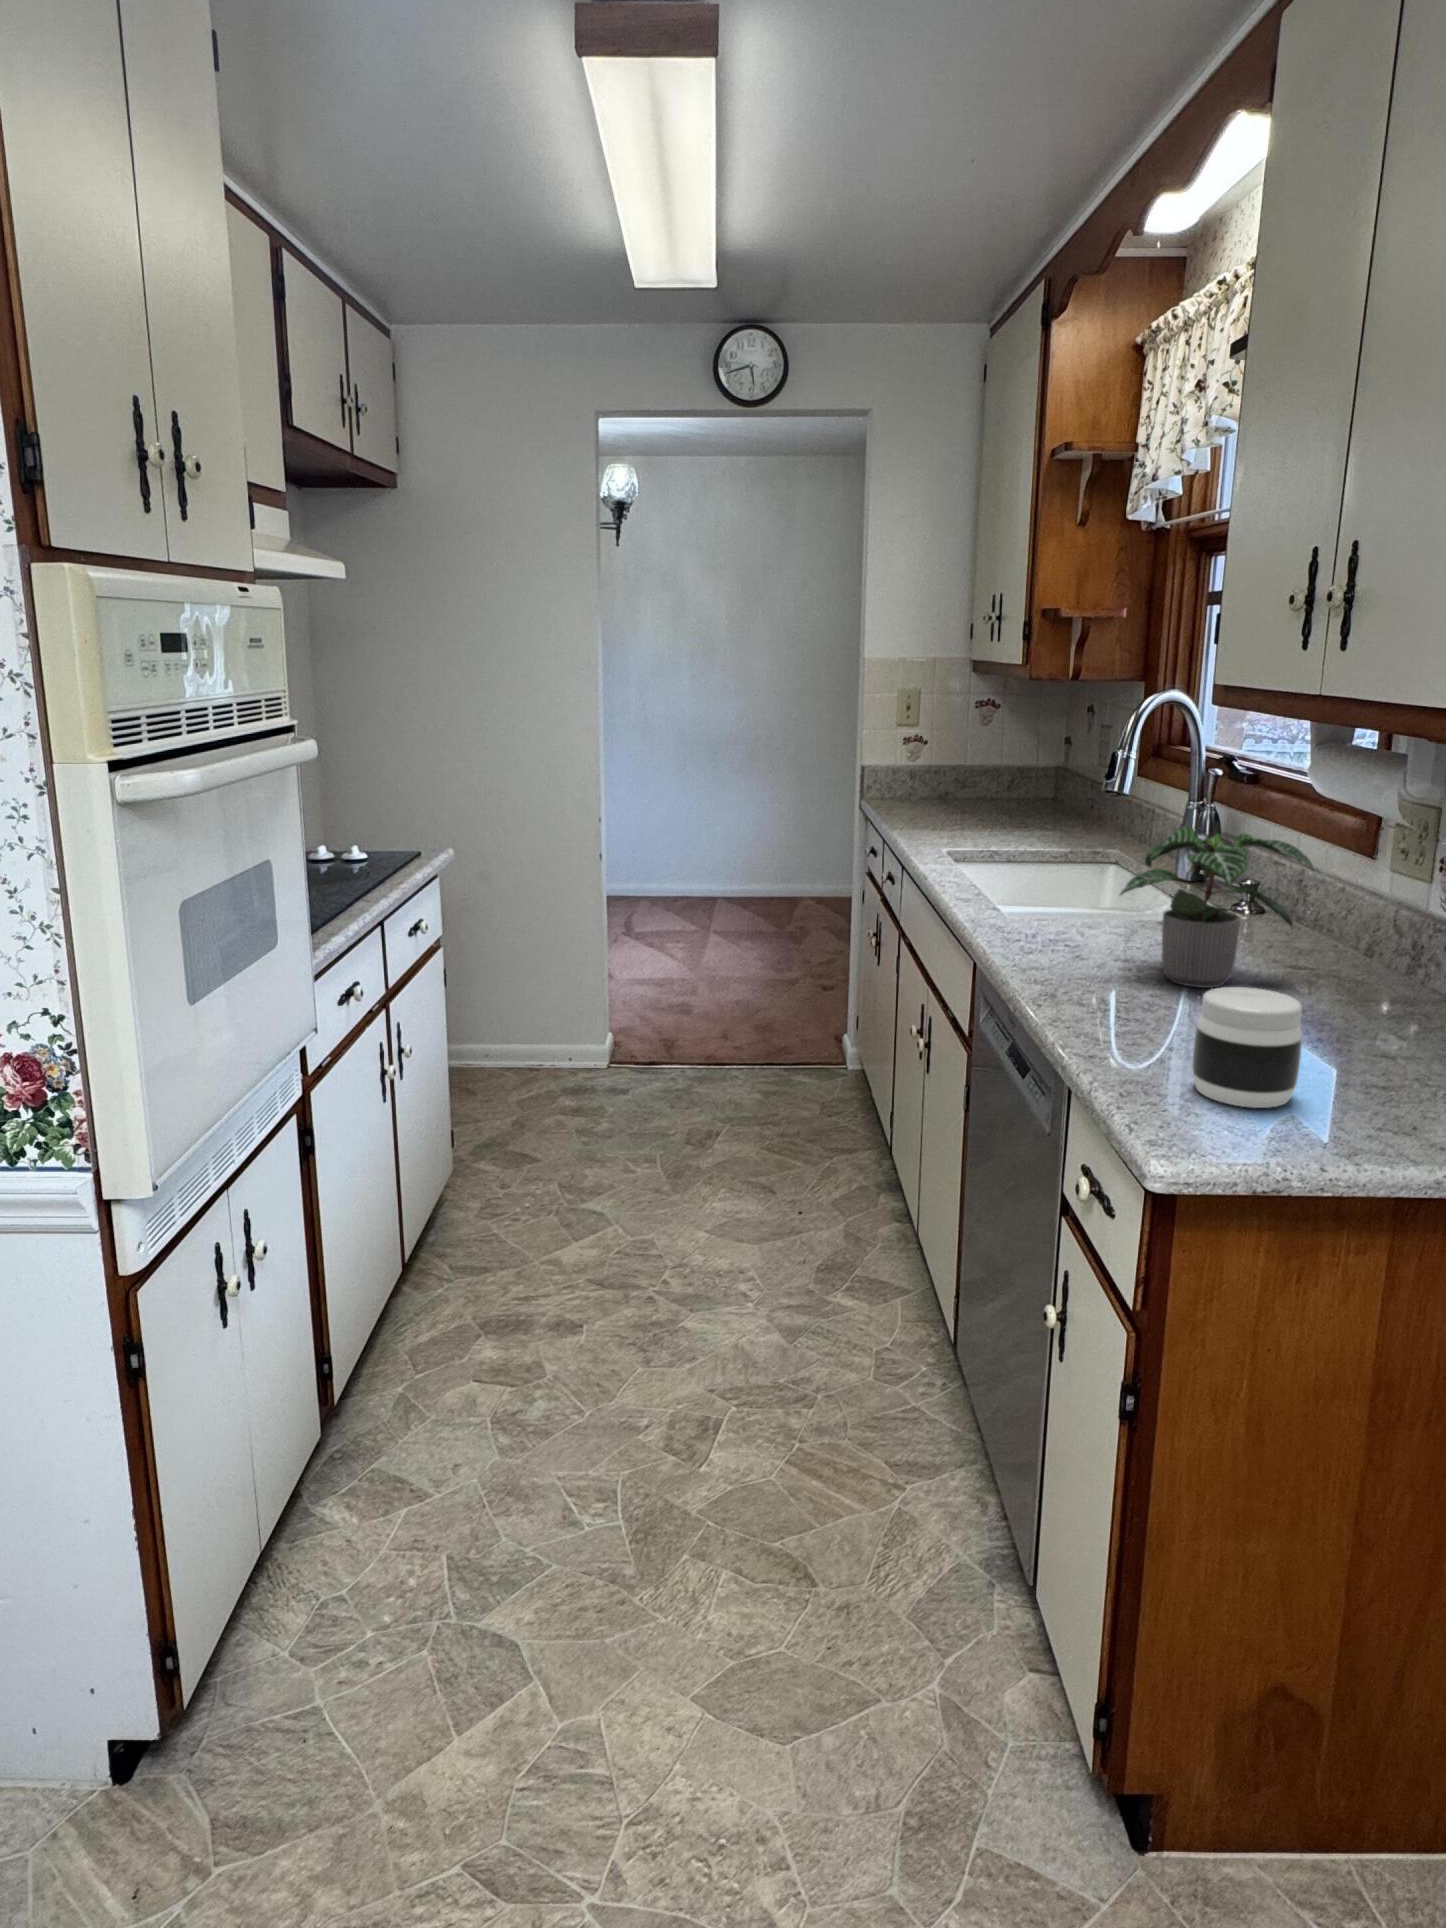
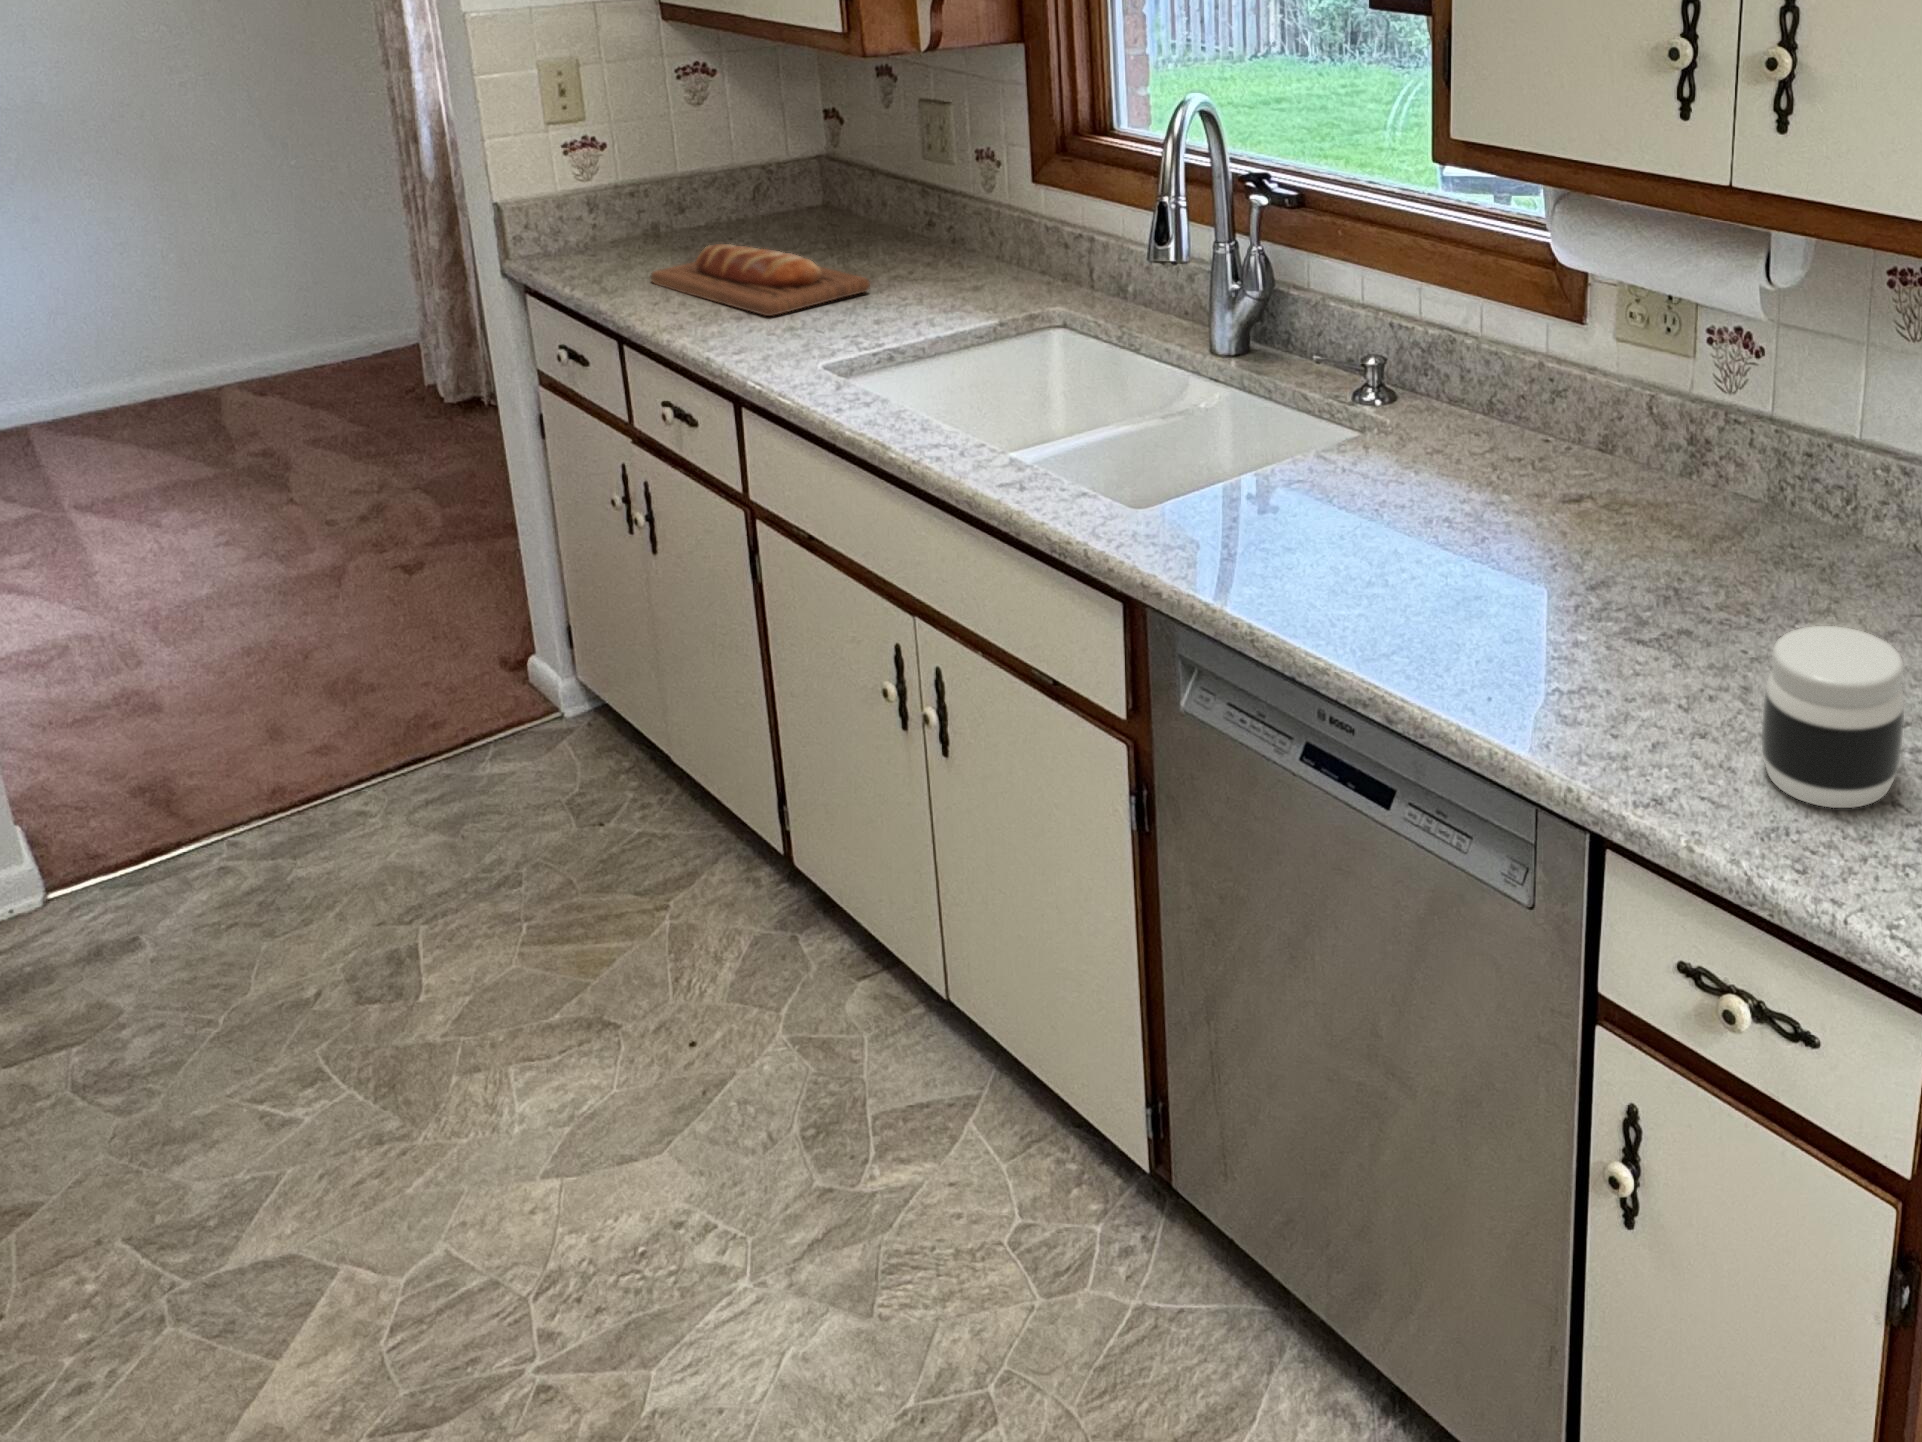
bread loaf: none [911,796,1016,831] -> present [651,244,870,316]
potted plant: present [1119,826,1313,988] -> none [1394,342,1596,579]

